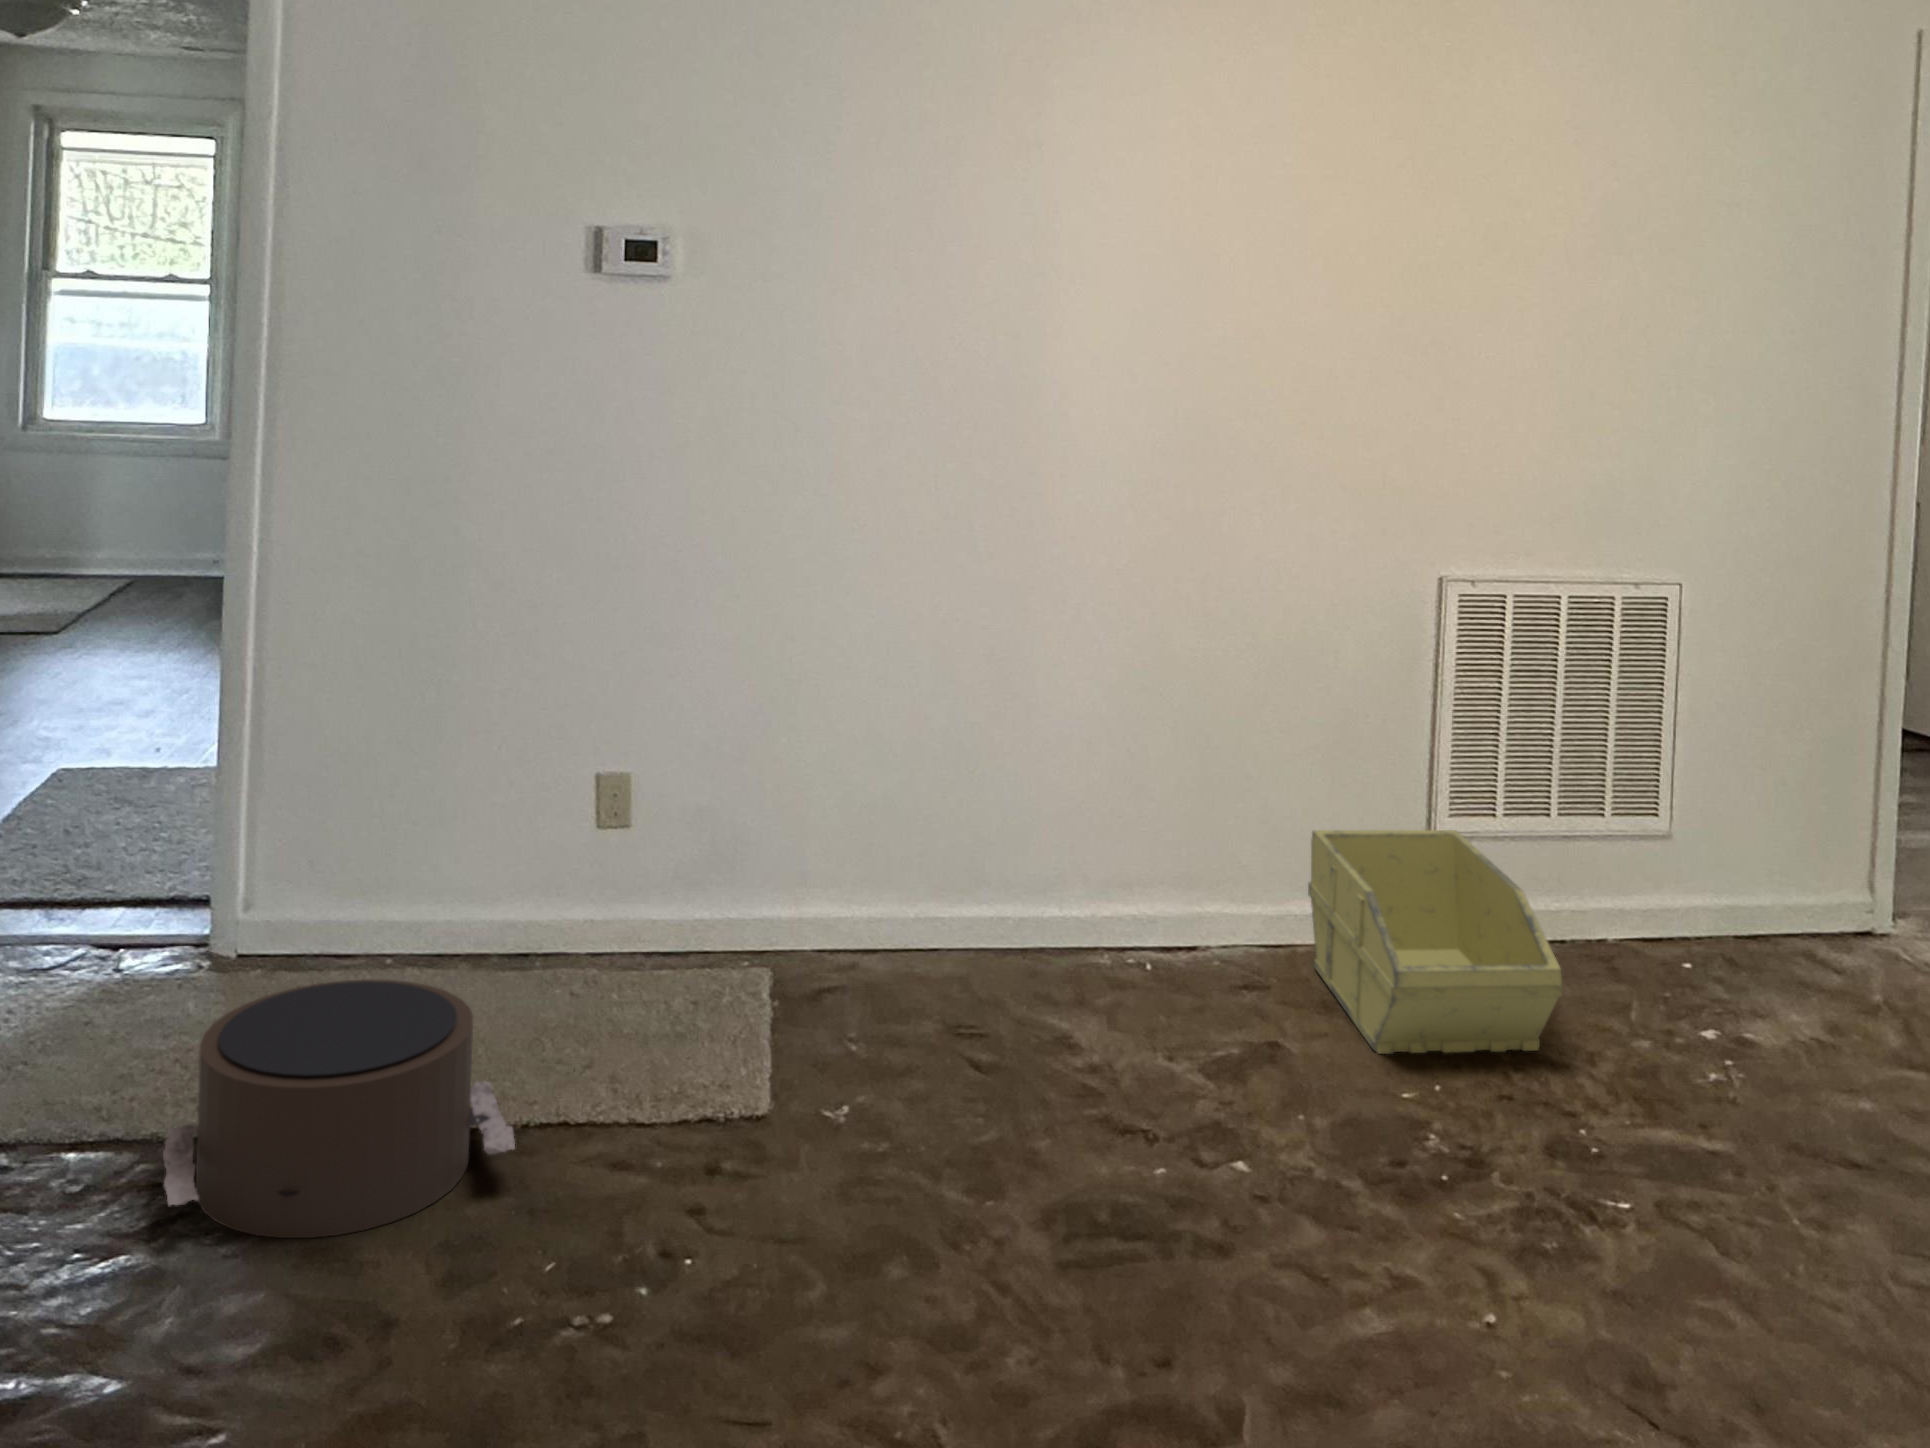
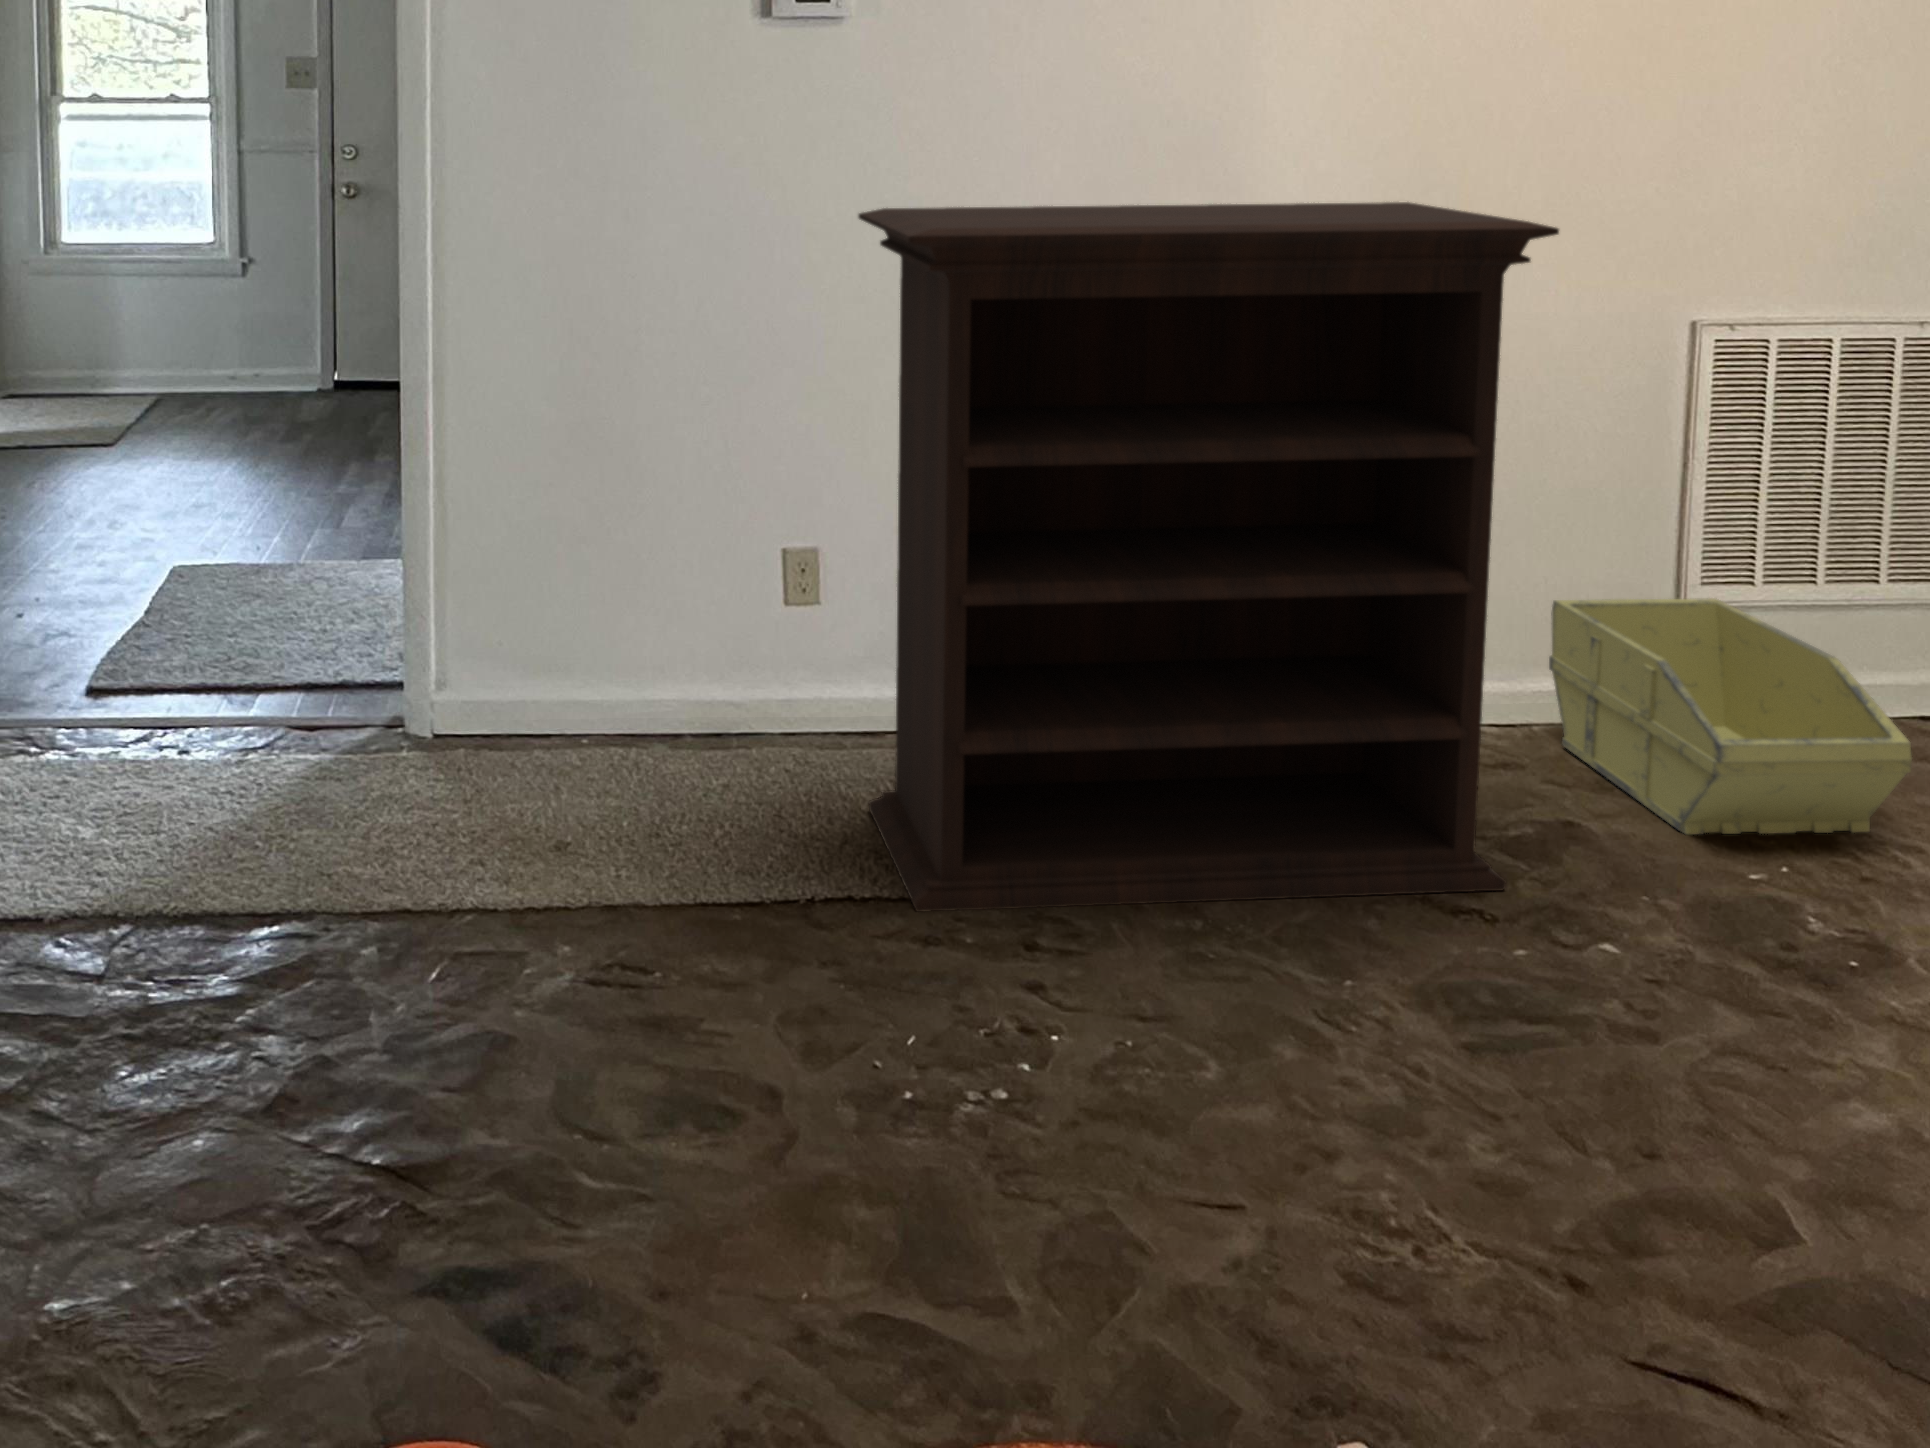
bookshelf: none [630,460,1232,1136] -> present [858,202,1559,912]
pouf: present [163,979,515,1238] -> none [463,752,825,1008]

